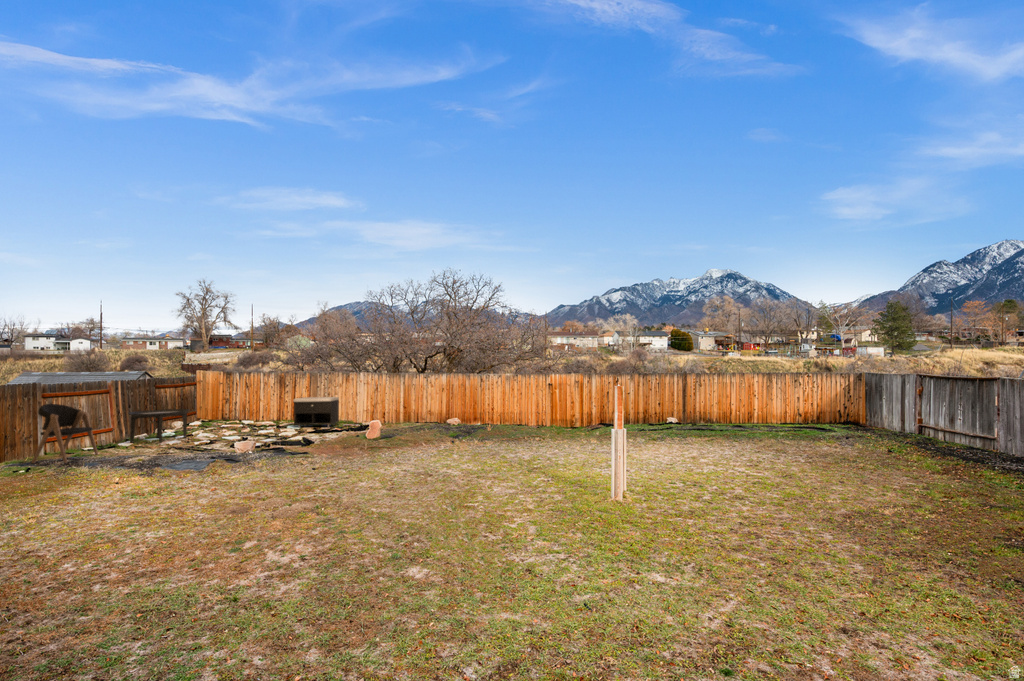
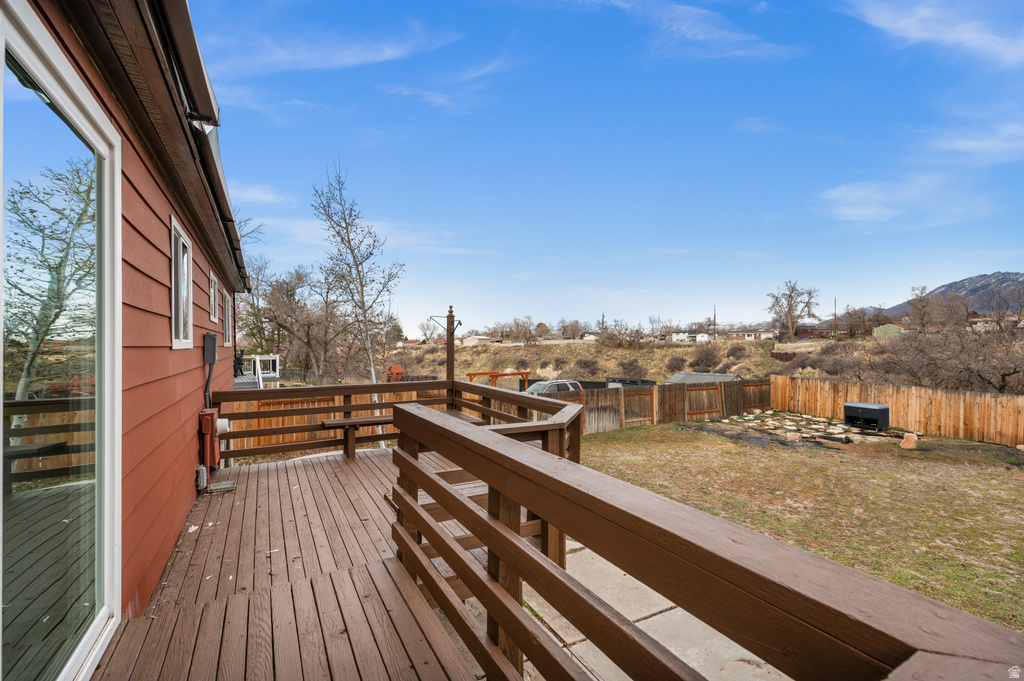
chair: present [32,404,98,463] -> none [684,394,713,427]
round table: present [129,409,189,443] -> none [727,400,763,423]

